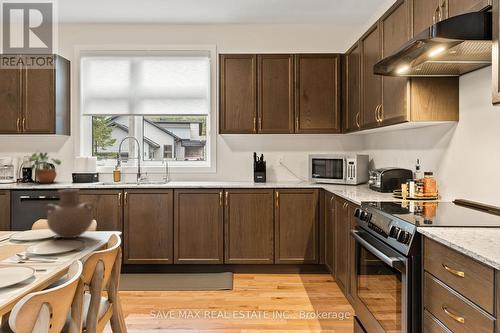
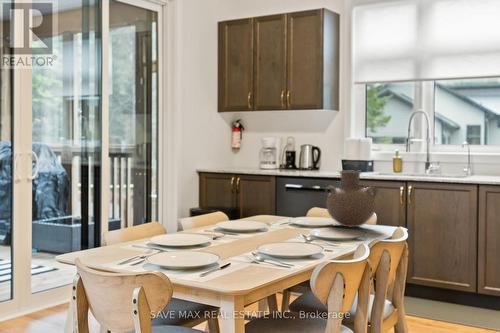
potted plant: present [29,153,61,183] -> none [291,129,328,170]

